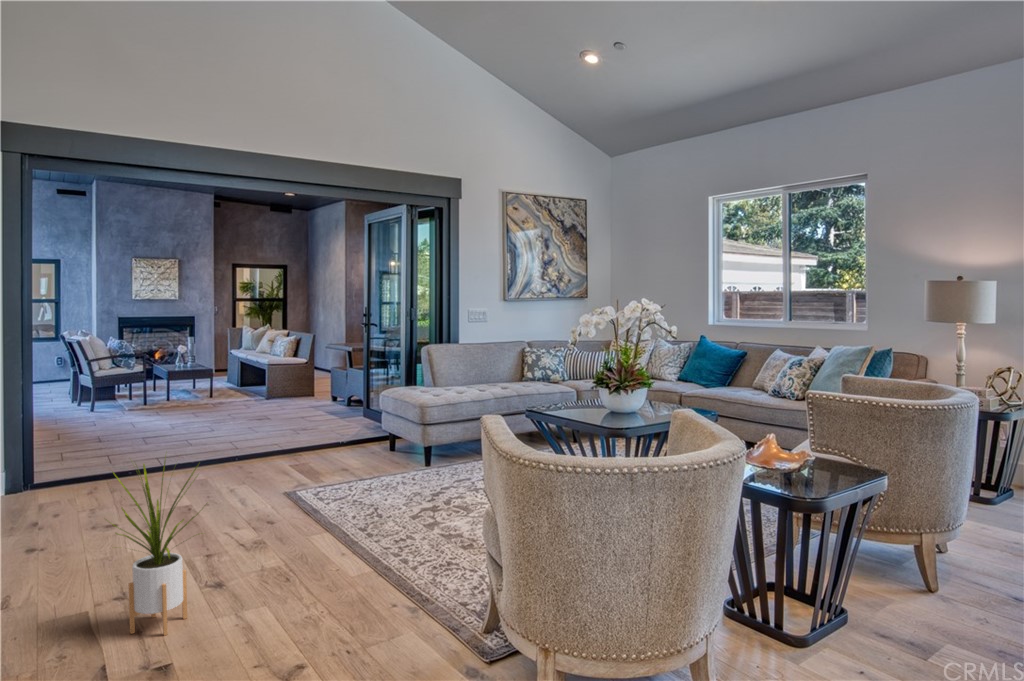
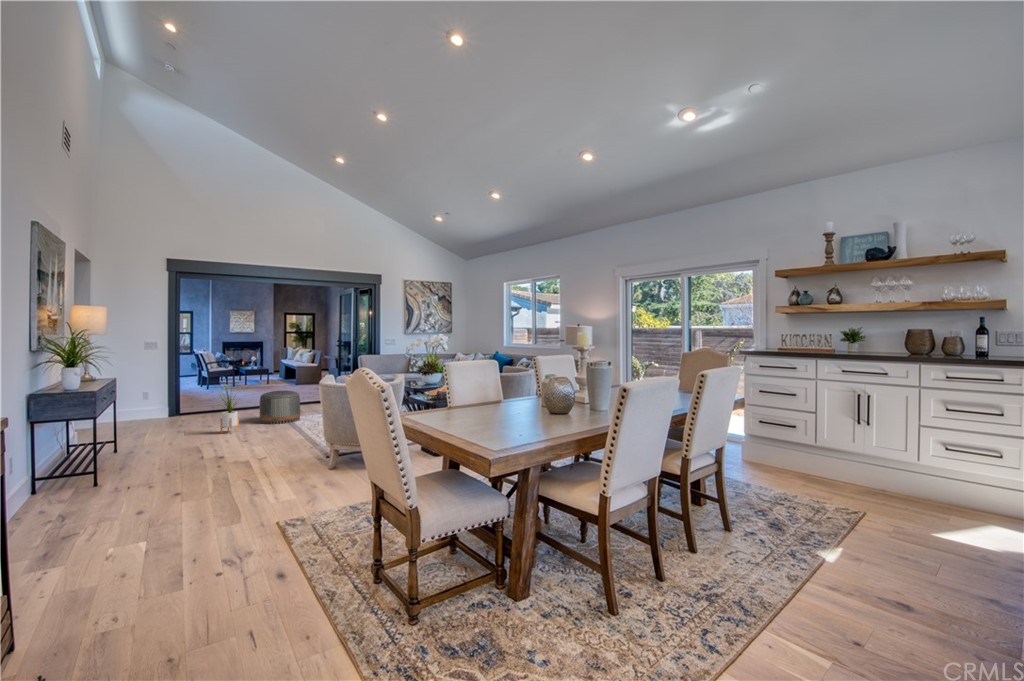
pouf: none [238,461,346,569] -> present [260,391,300,424]

